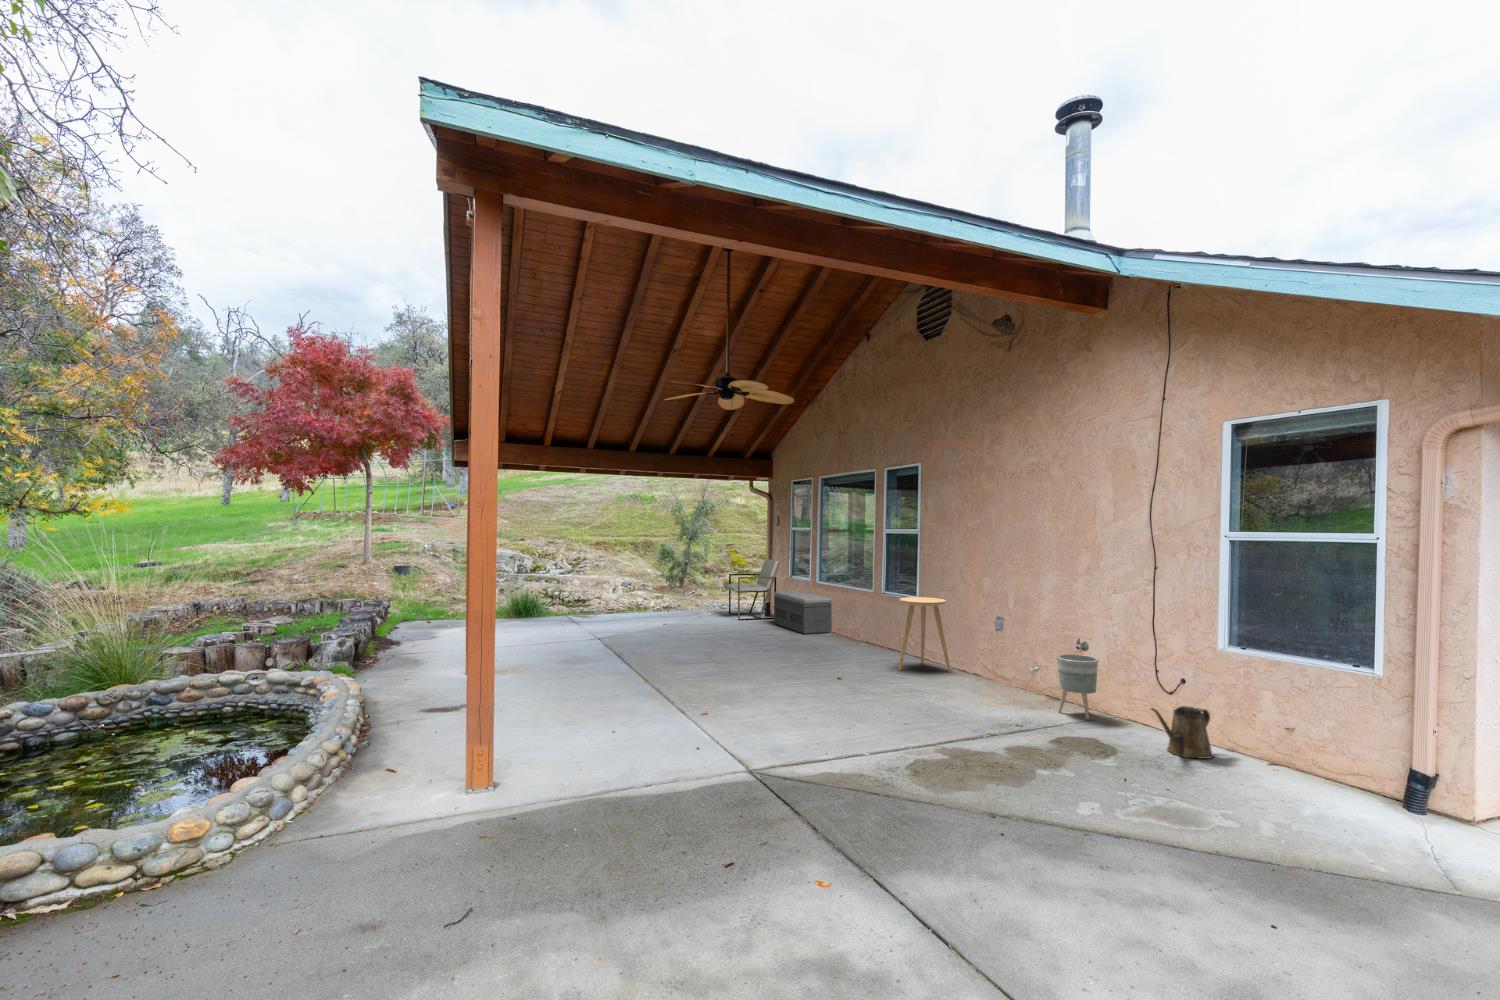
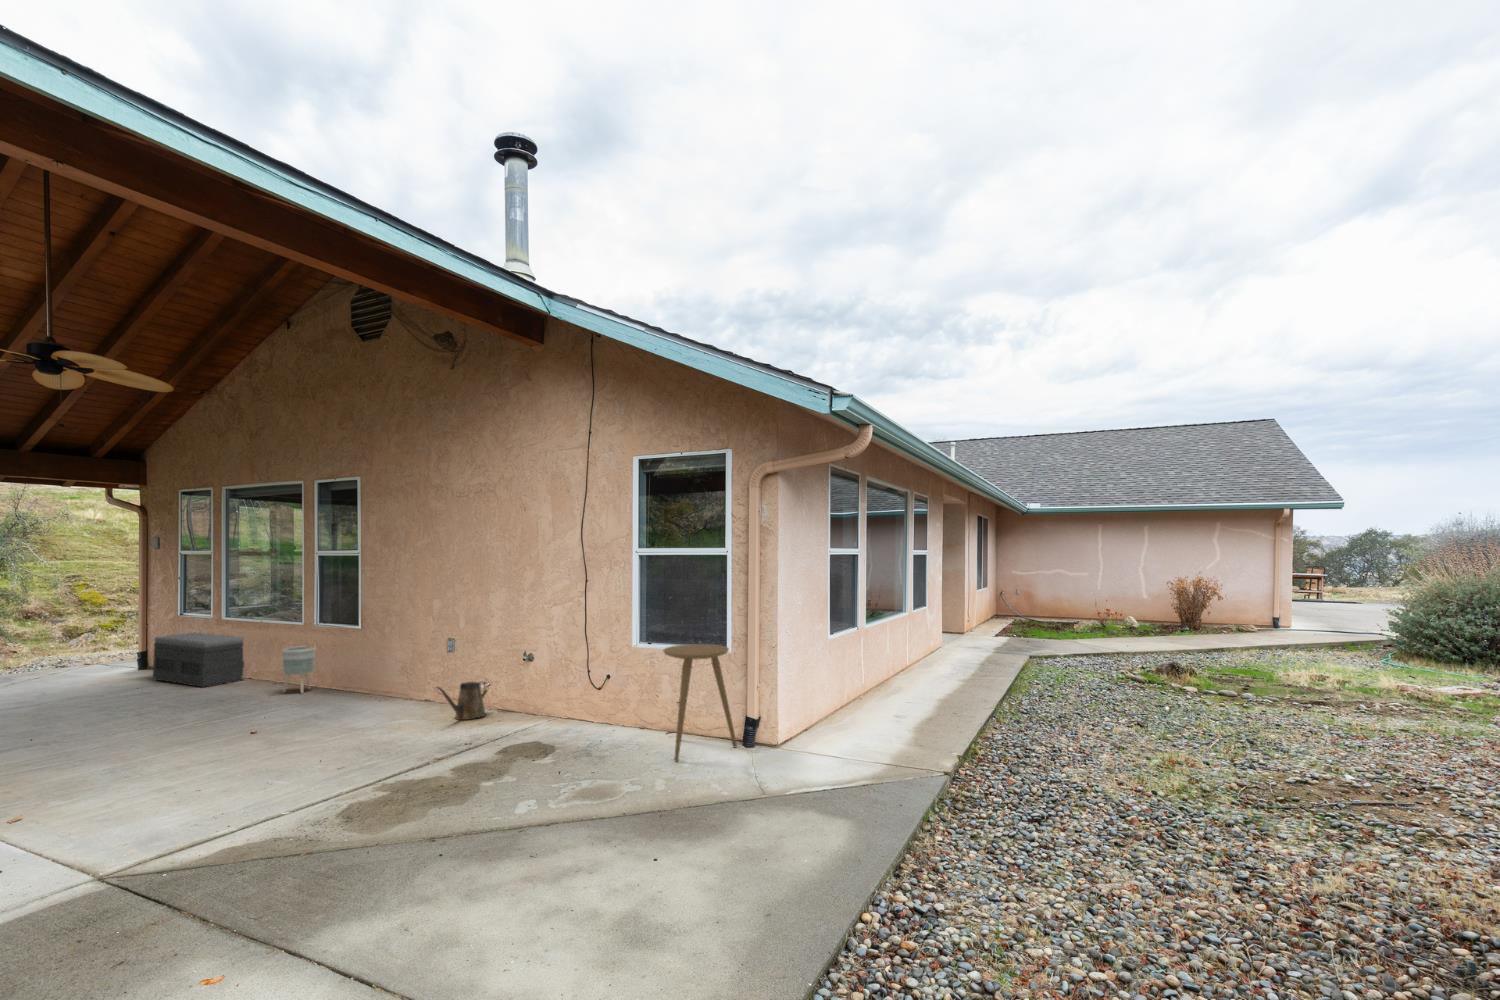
armchair: present [726,559,780,620] -> none [65,593,165,683]
side table: present [898,597,951,672] -> present [664,644,737,761]
planter: present [1057,654,1098,719] -> present [282,646,316,693]
watering can: present [1151,706,1213,759] -> present [436,682,487,720]

